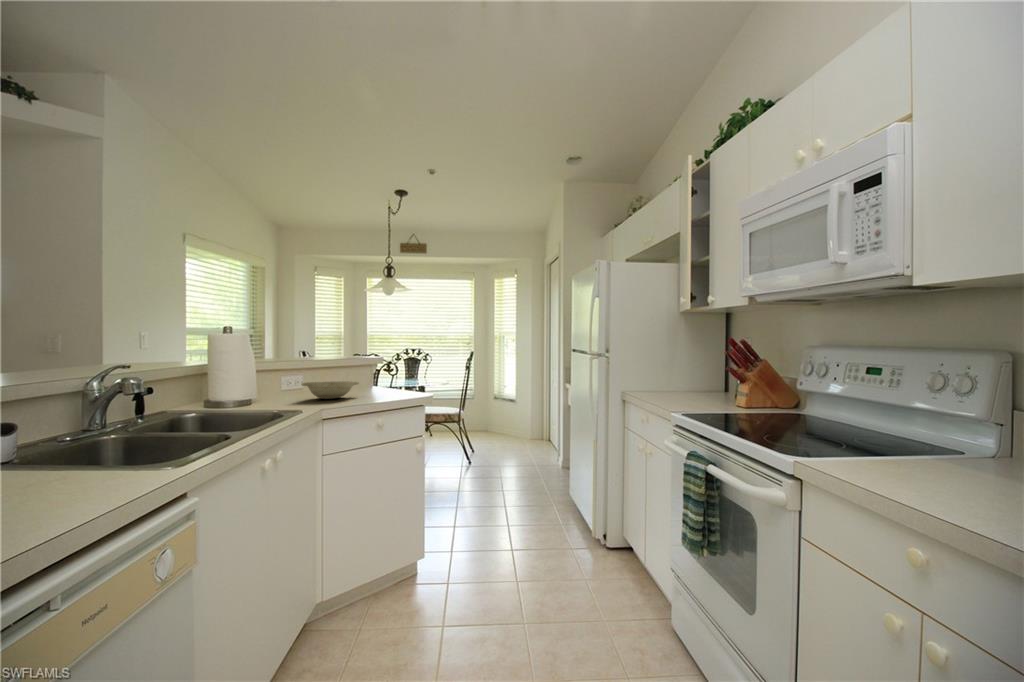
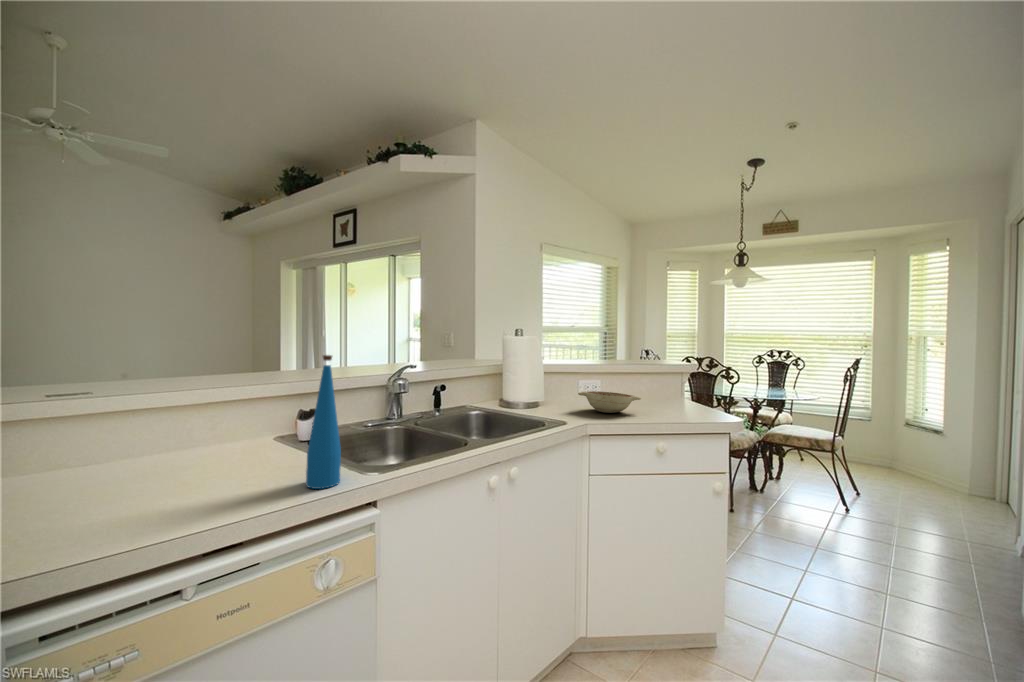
bottle: none [94,332,145,489] -> present [306,355,341,489]

